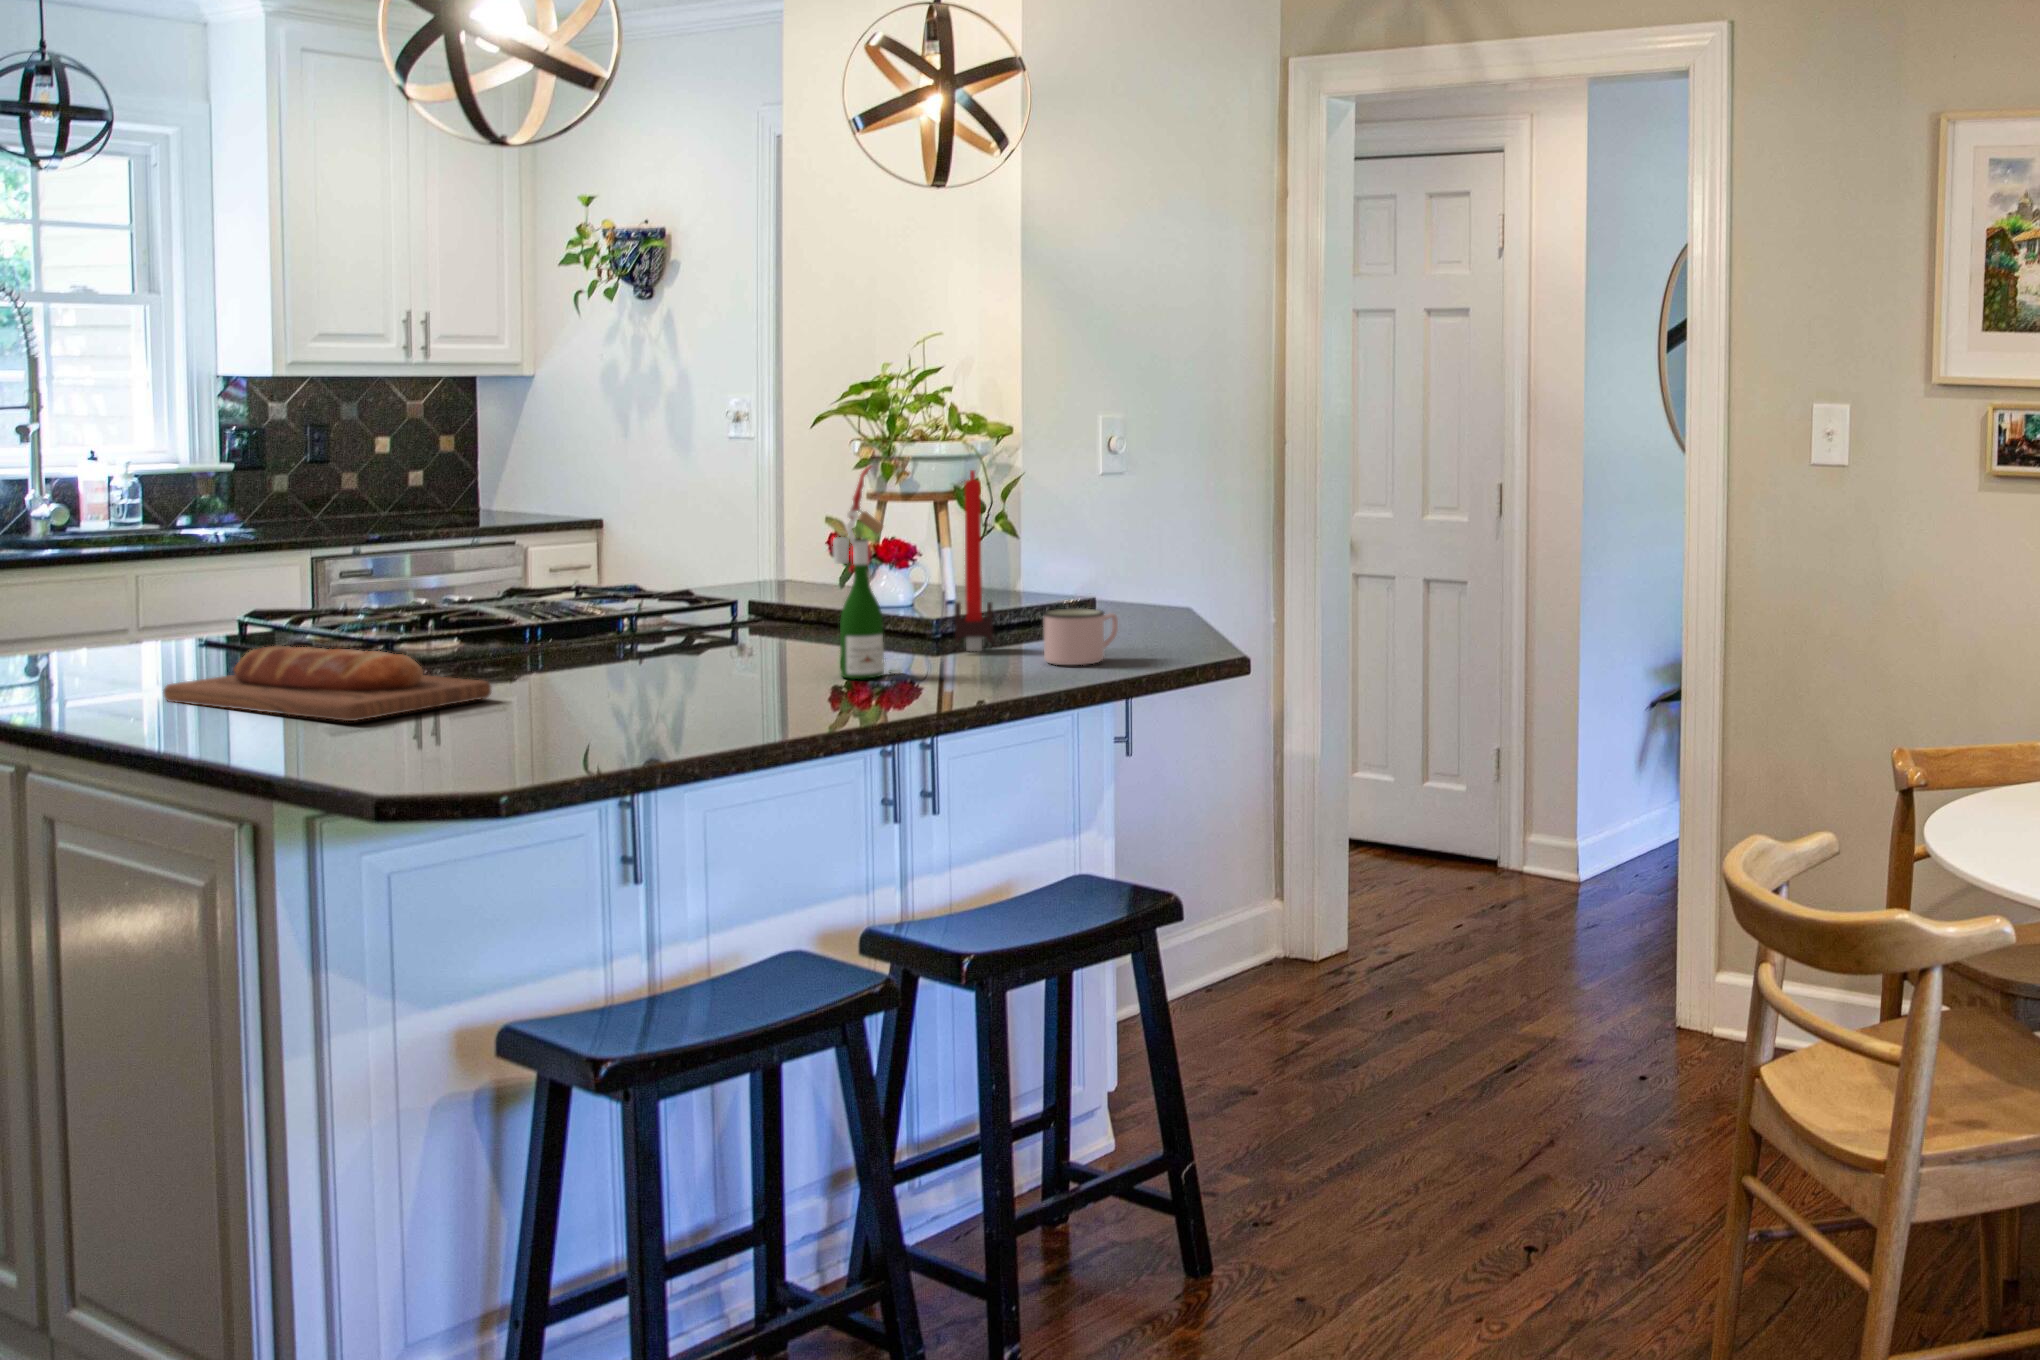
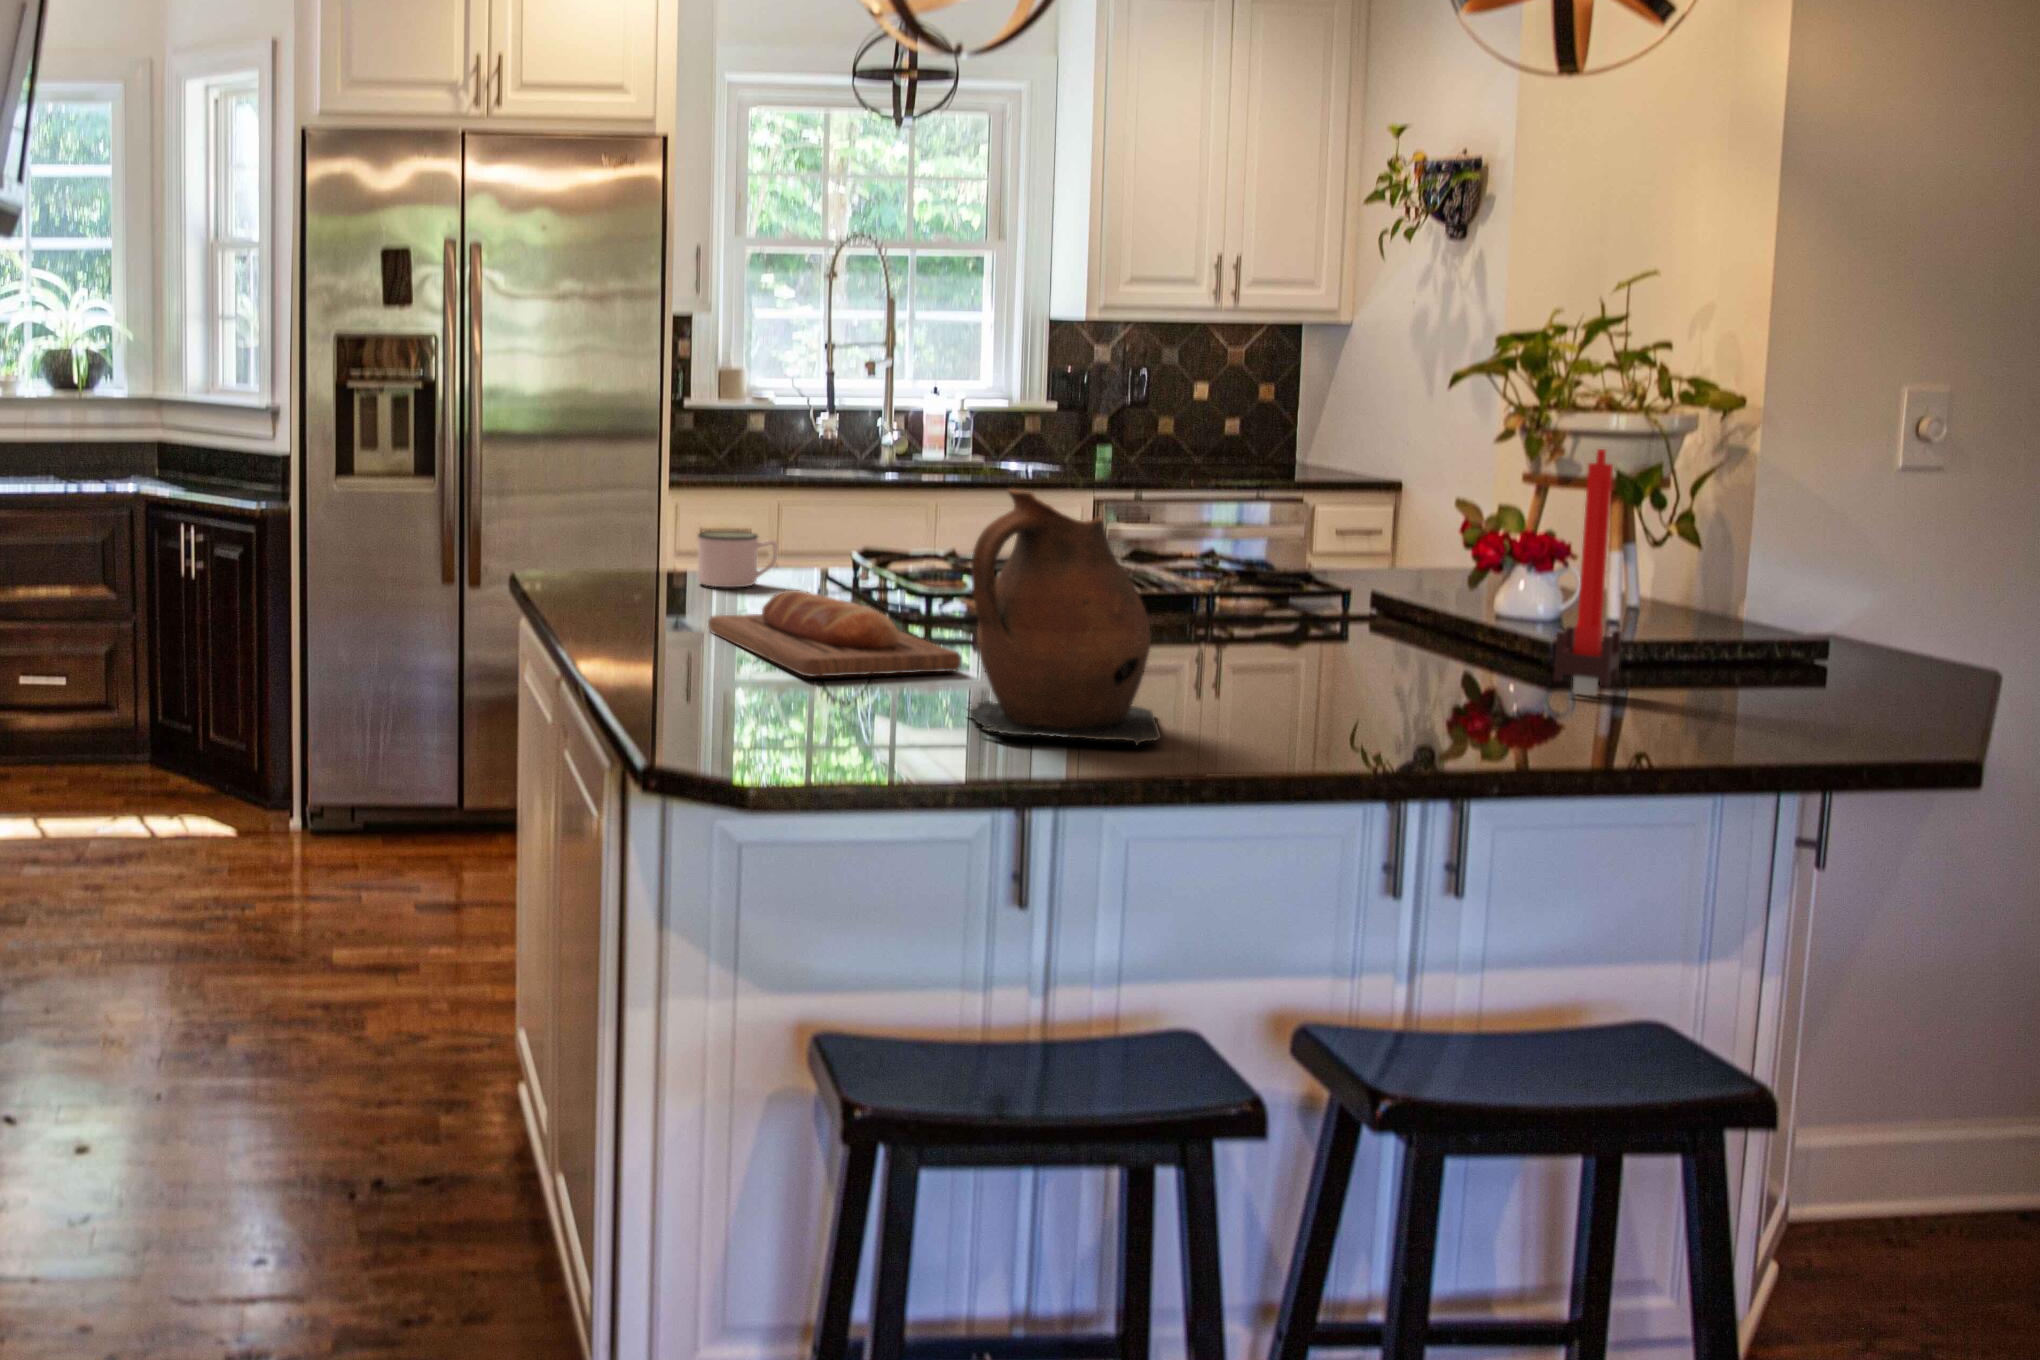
wine bottle: present [833,466,902,679] -> none [1361,436,1447,712]
ceramic pitcher: none [542,524,742,734] -> present [967,490,1161,745]
mug: present [1043,608,1118,665] -> present [698,531,777,587]

